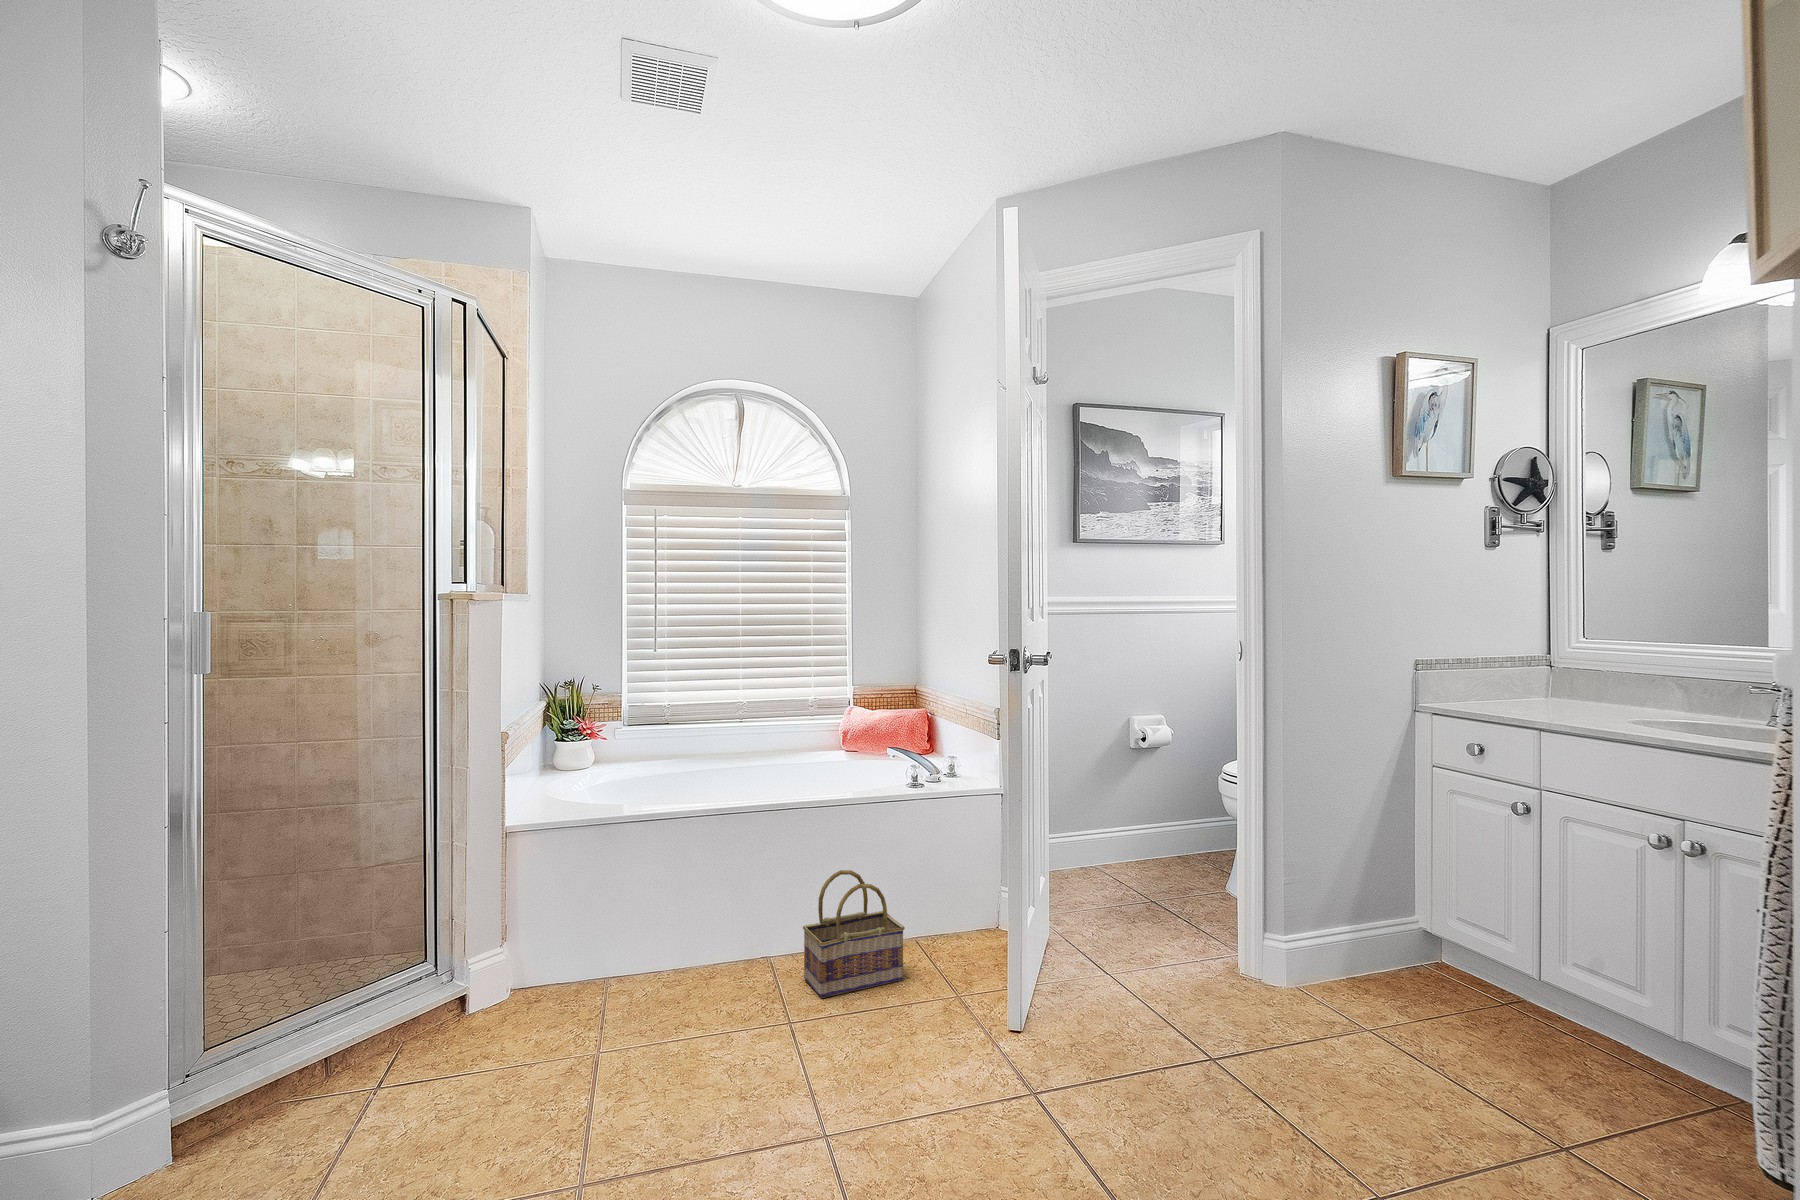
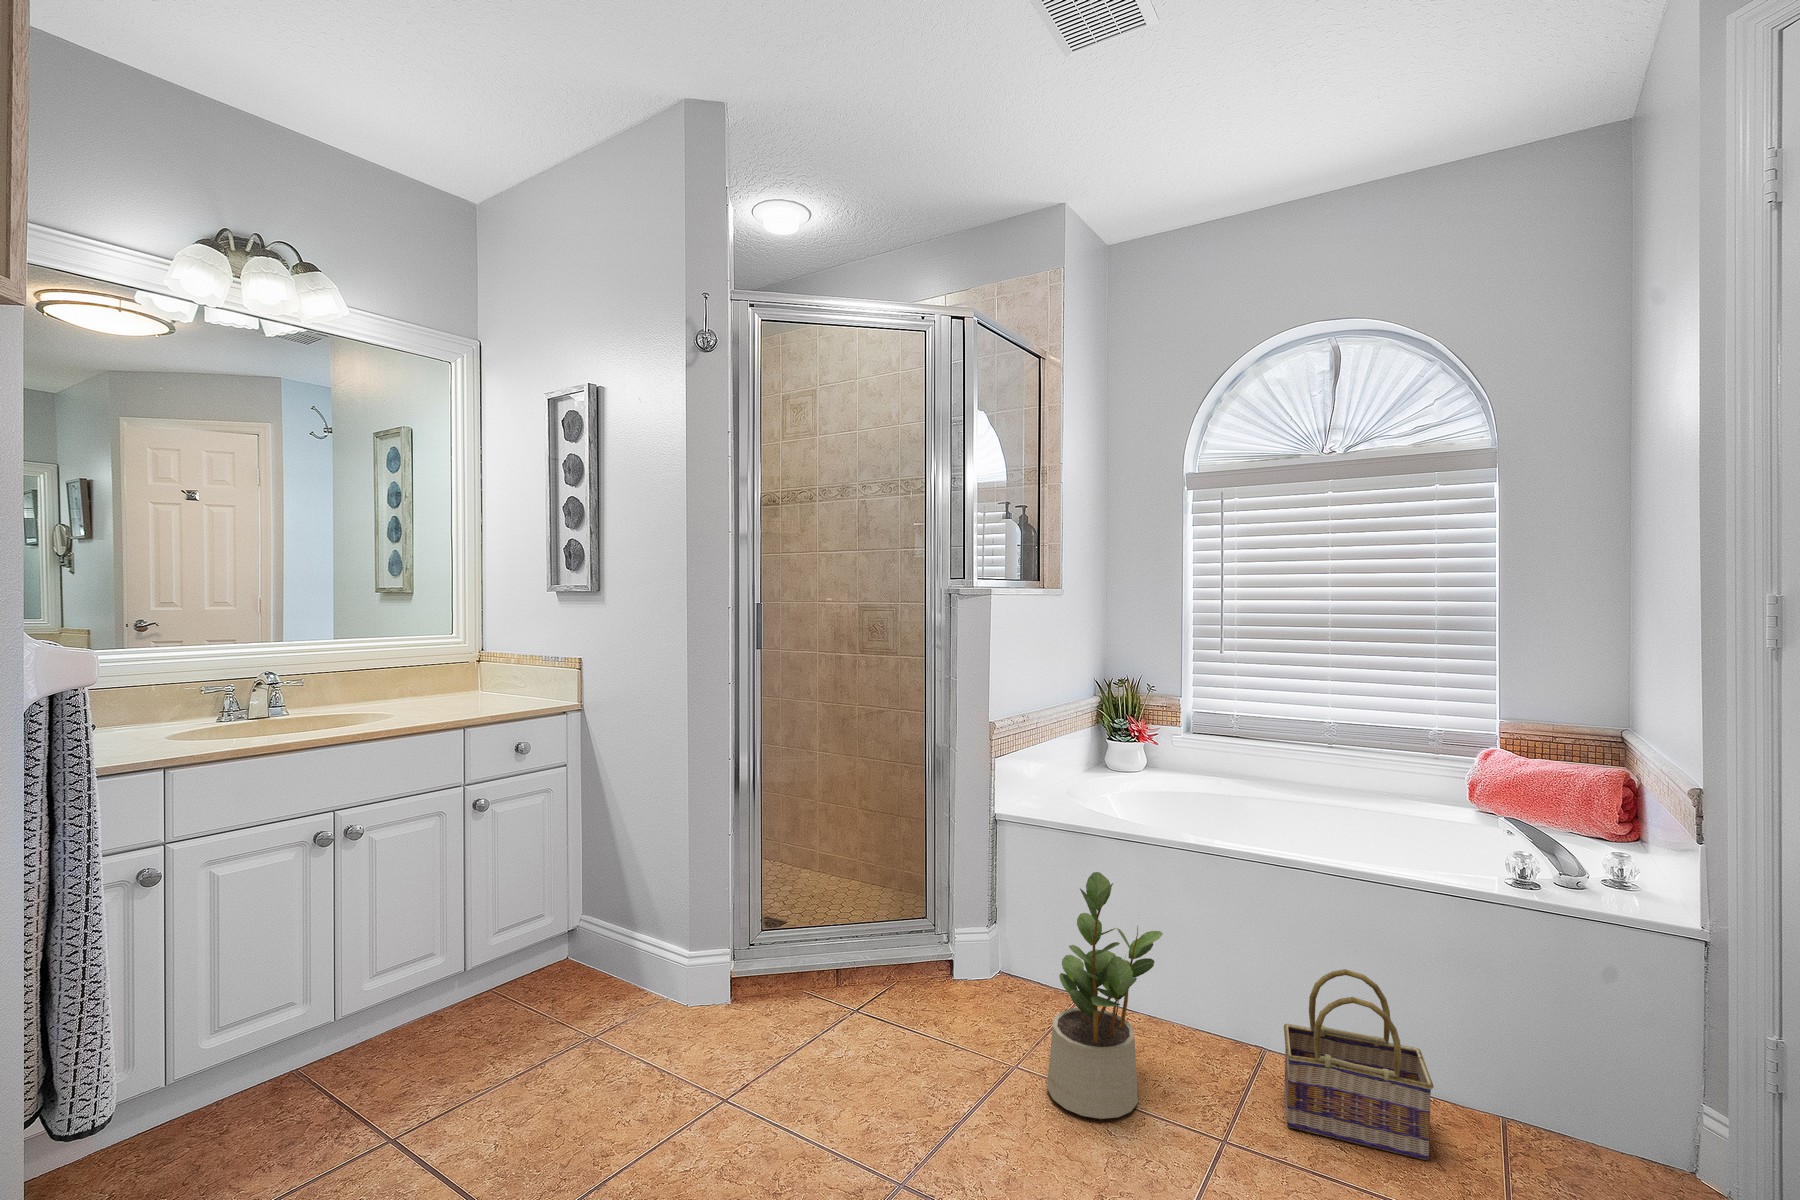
potted plant: none [638,841,730,1059] -> present [1047,872,1163,1119]

